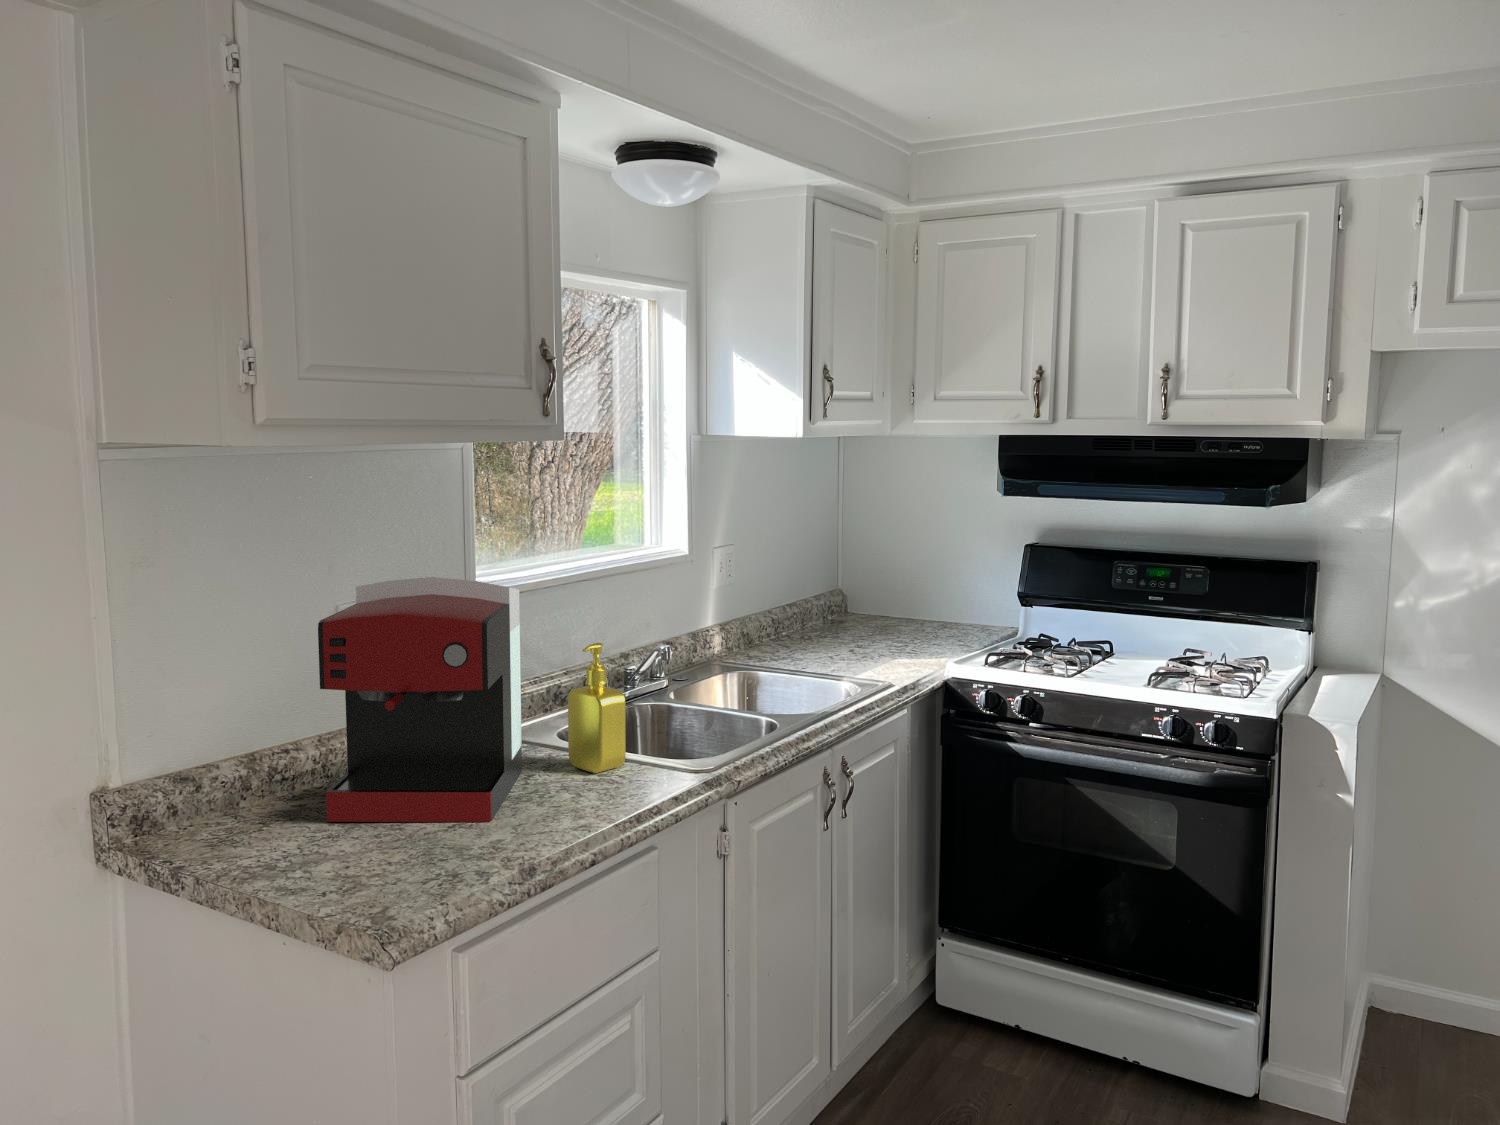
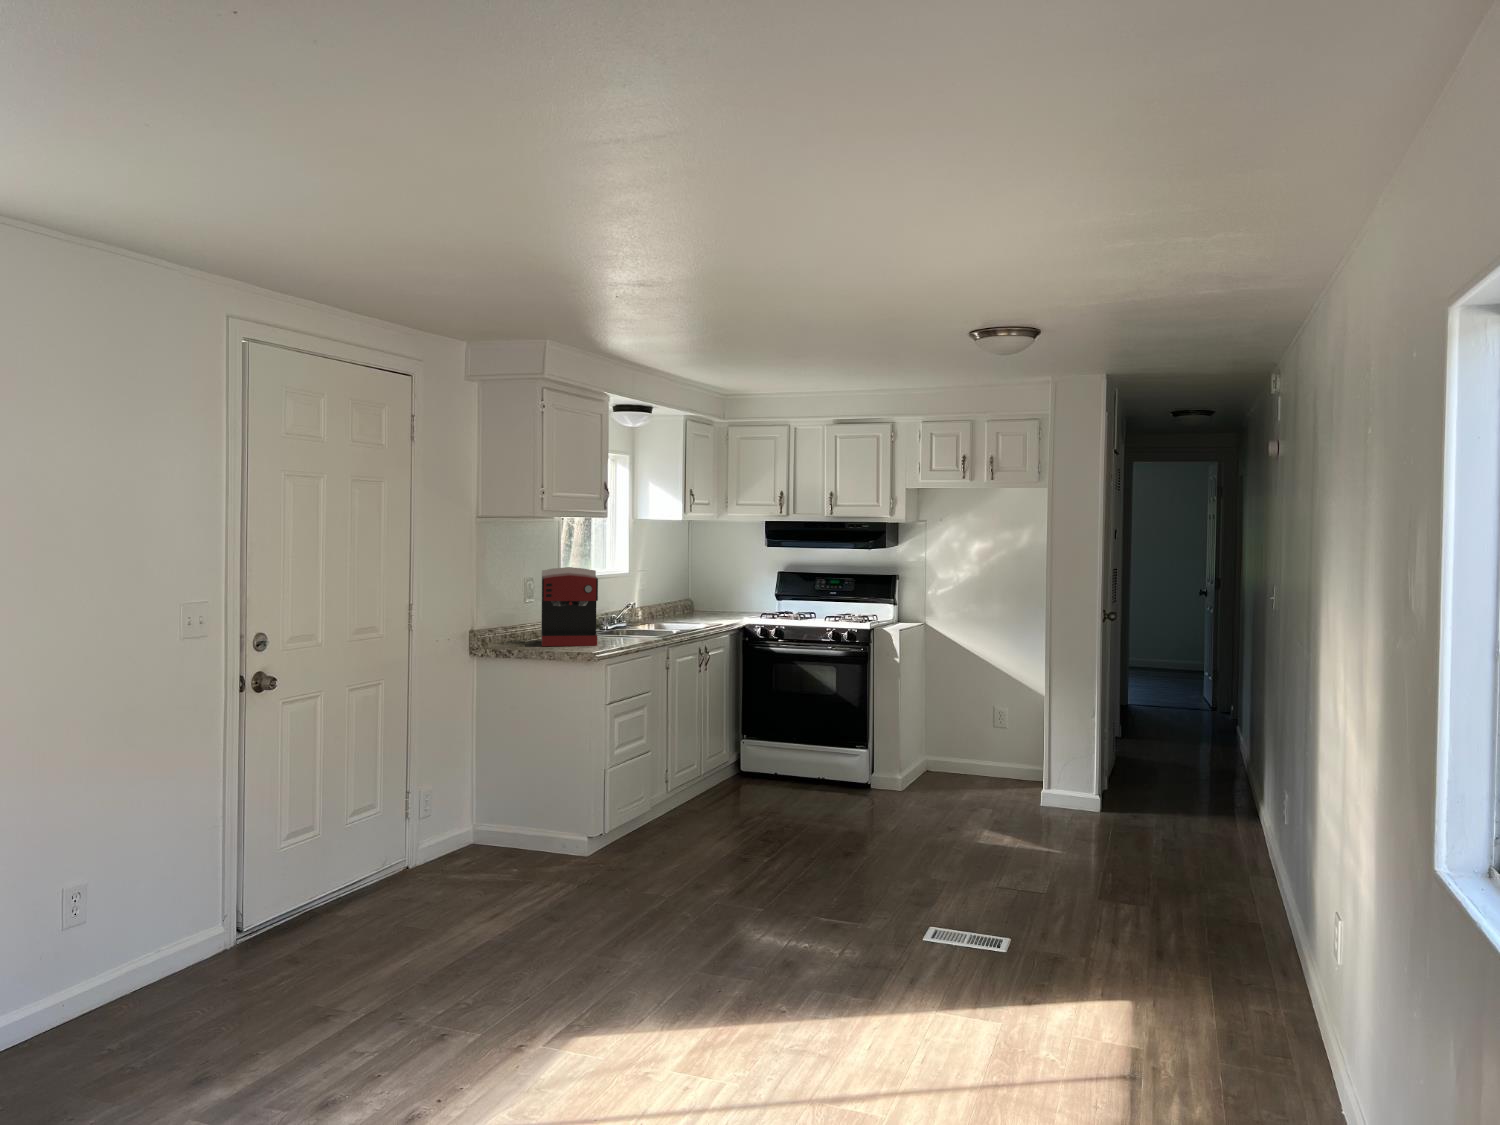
soap dispenser: present [568,643,626,773] -> none [610,593,632,639]

